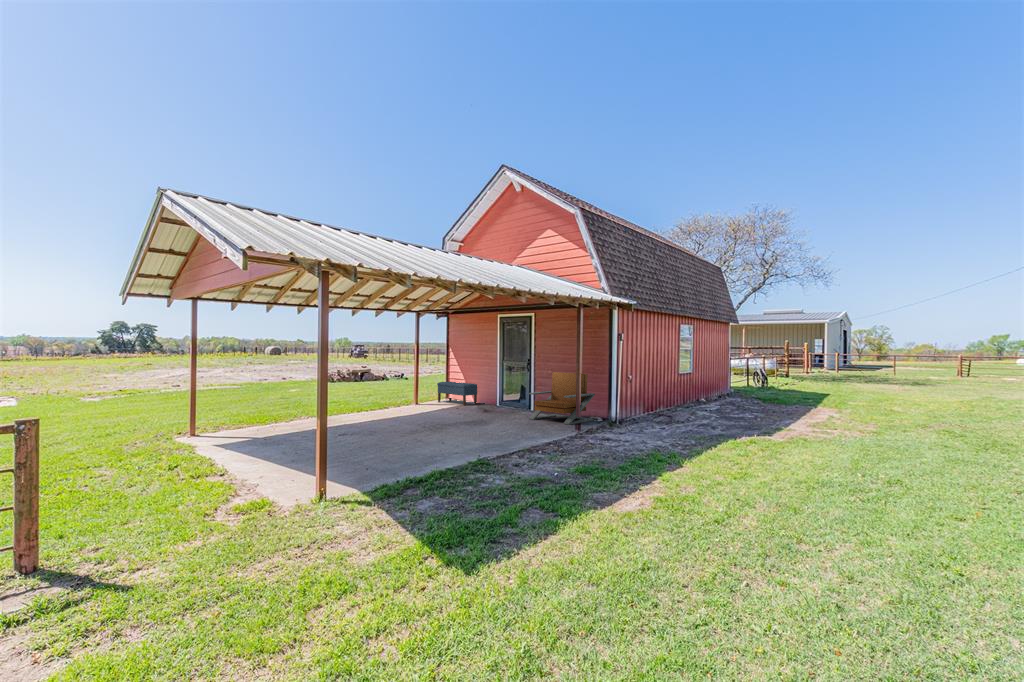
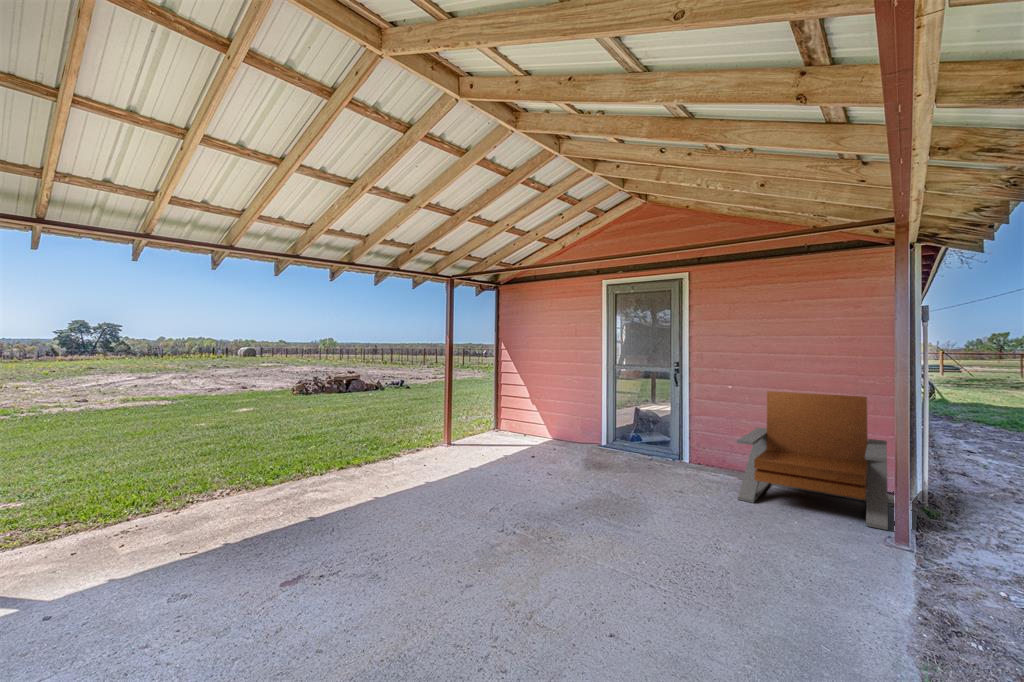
bench: present [437,382,477,406] -> none [481,400,558,447]

